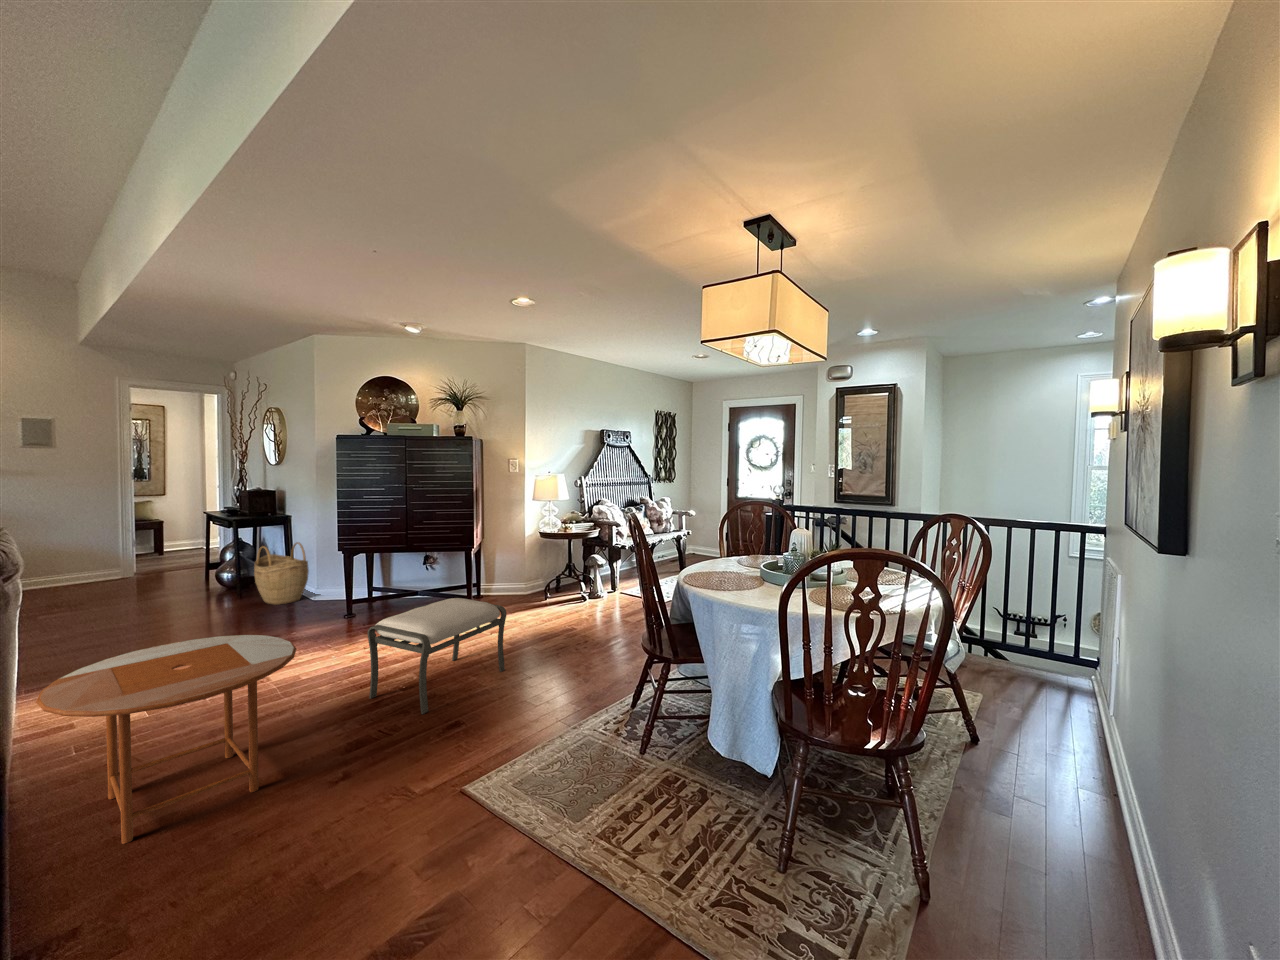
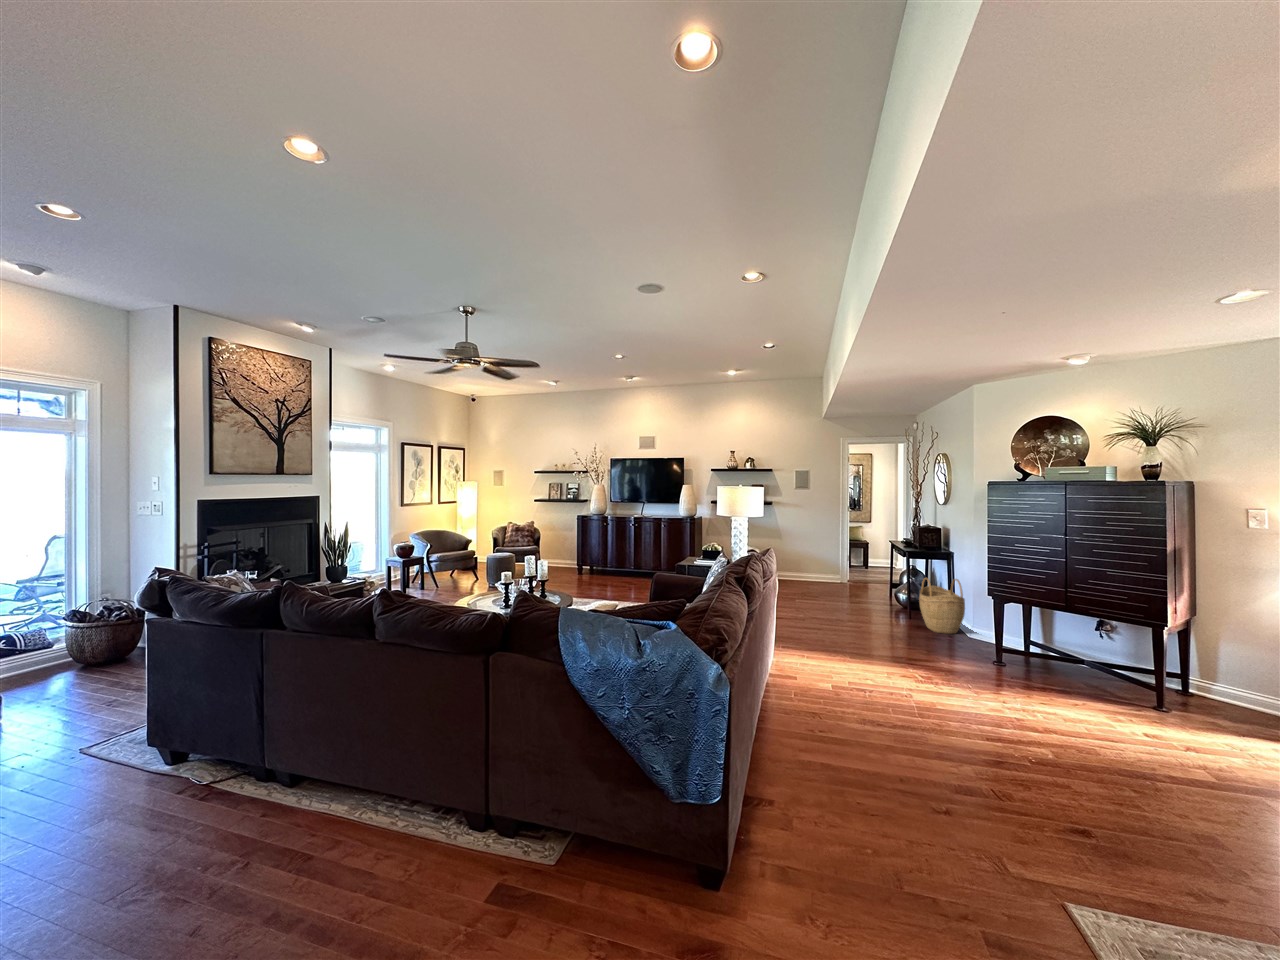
ottoman: present [367,598,507,714] -> none [991,680,1191,805]
side table: present [36,635,296,844] -> none [769,644,914,782]

